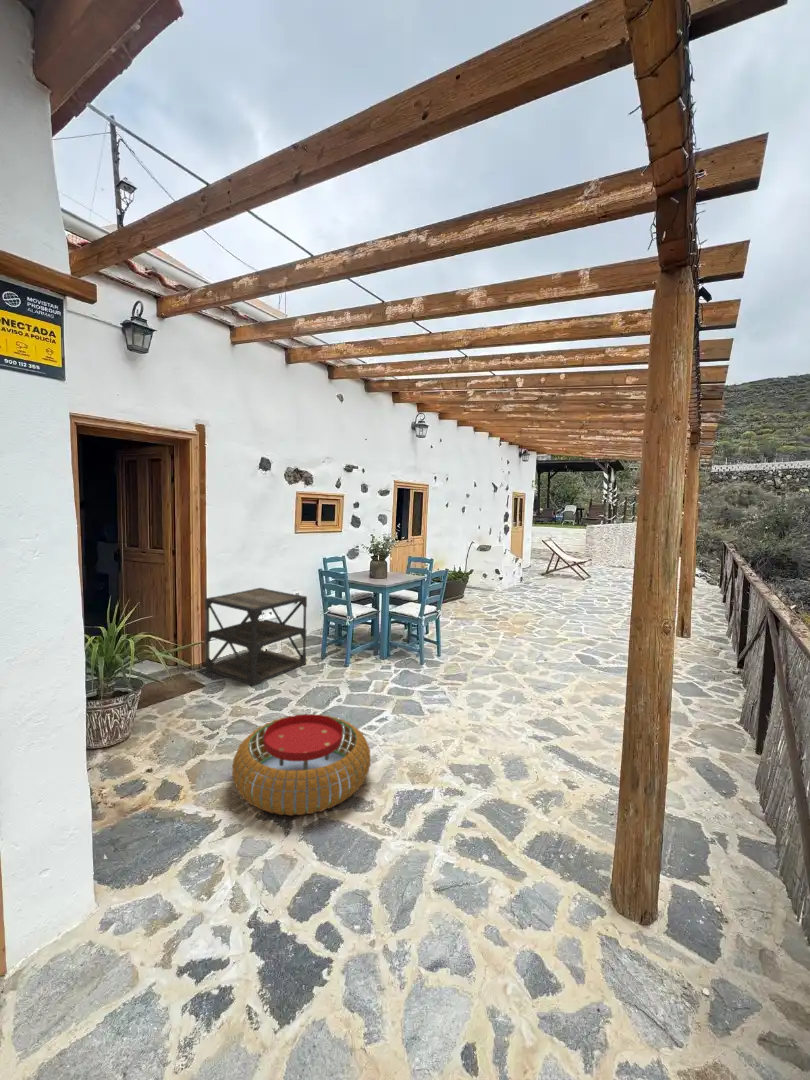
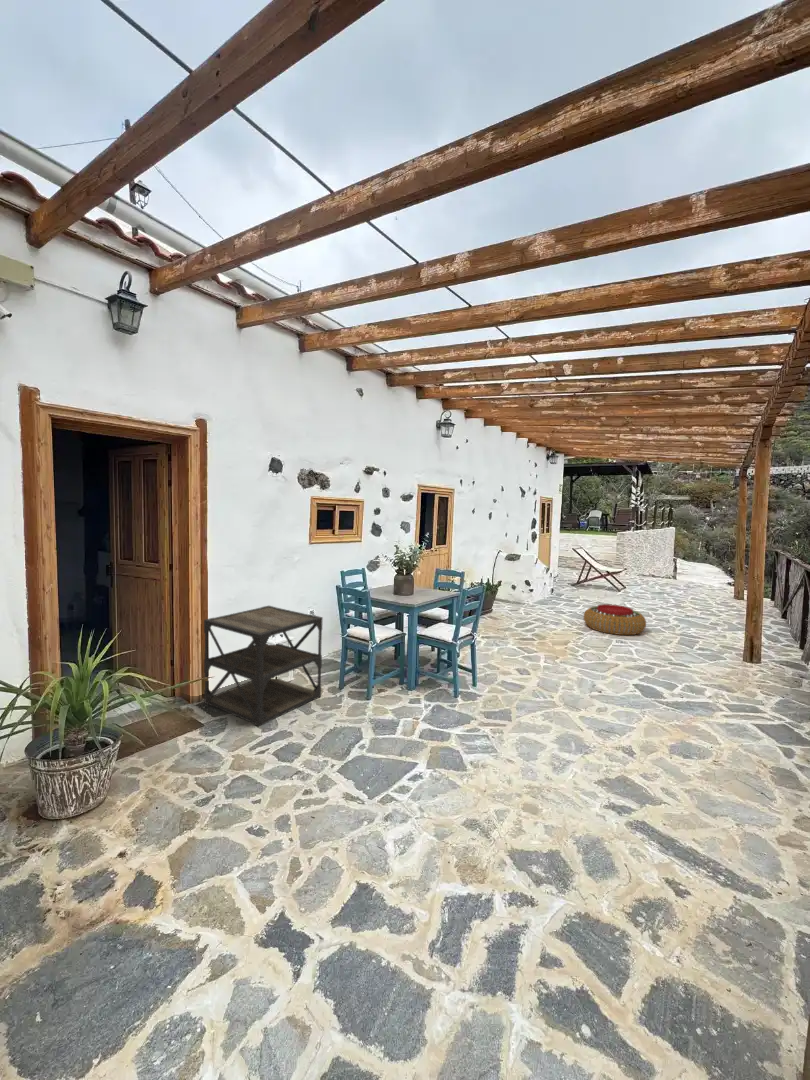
pouf: present [232,714,370,816] -> present [584,604,646,635]

